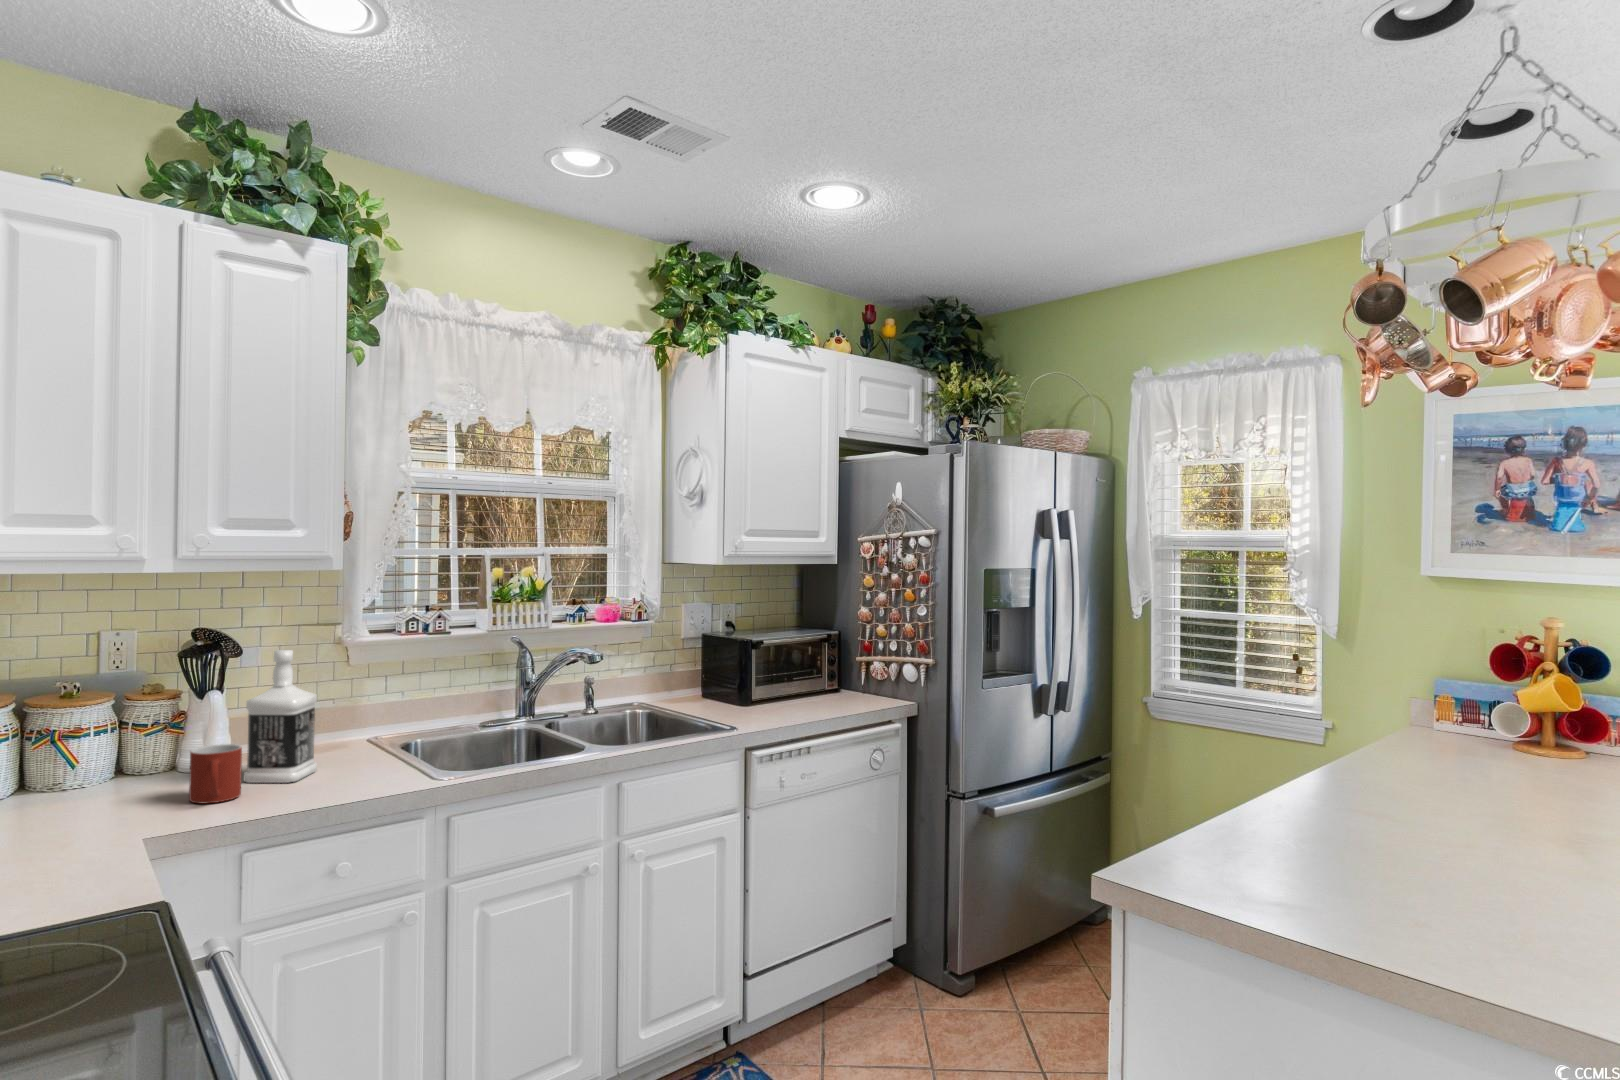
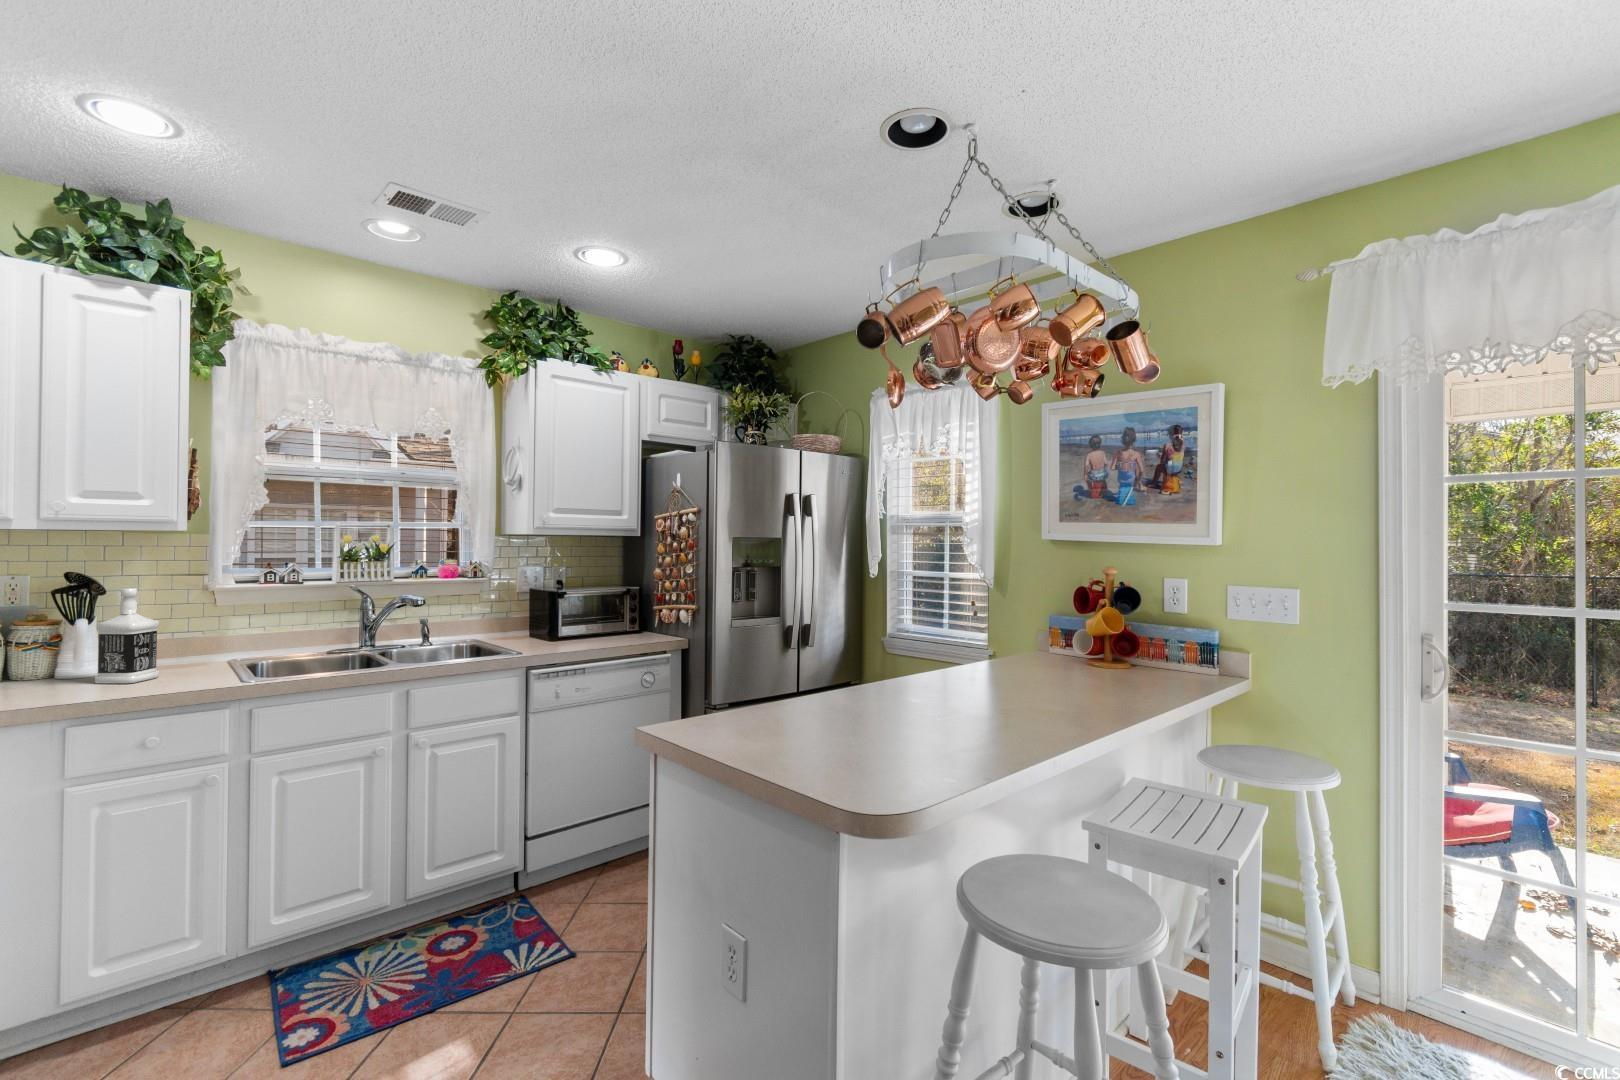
mug: present [189,744,242,803] -> none [38,654,82,694]

